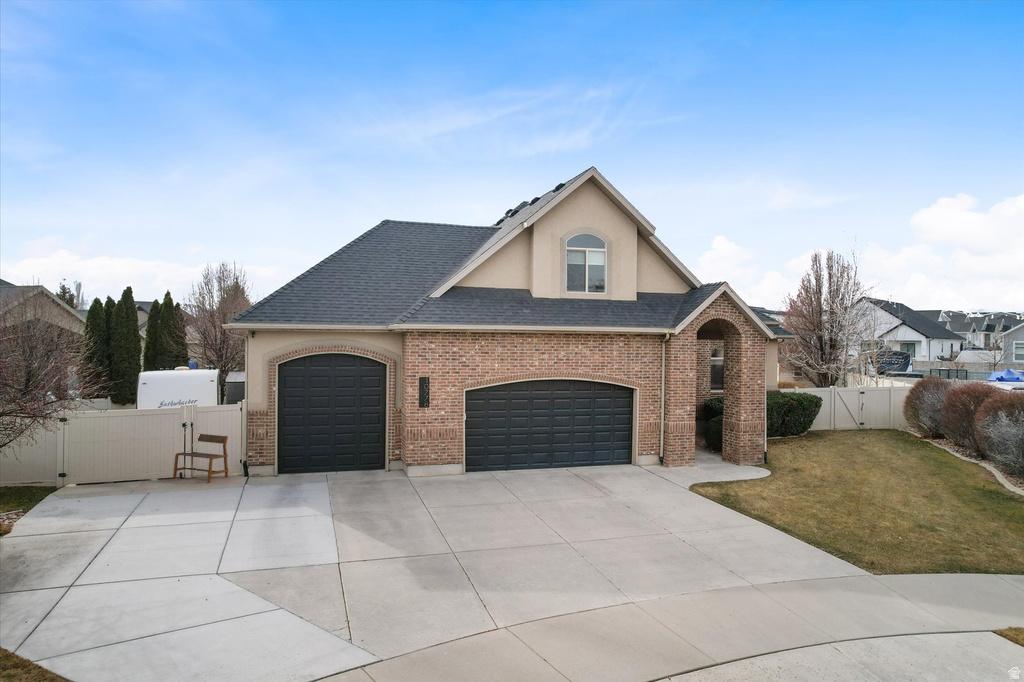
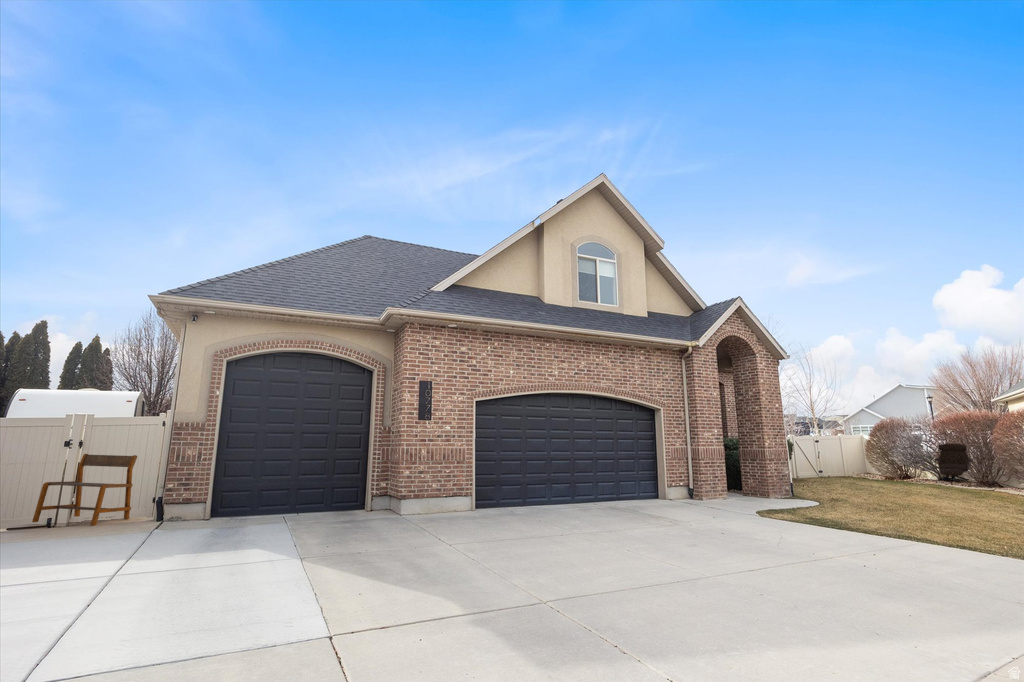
lounge chair: none [932,416,971,455] -> present [934,444,973,481]

